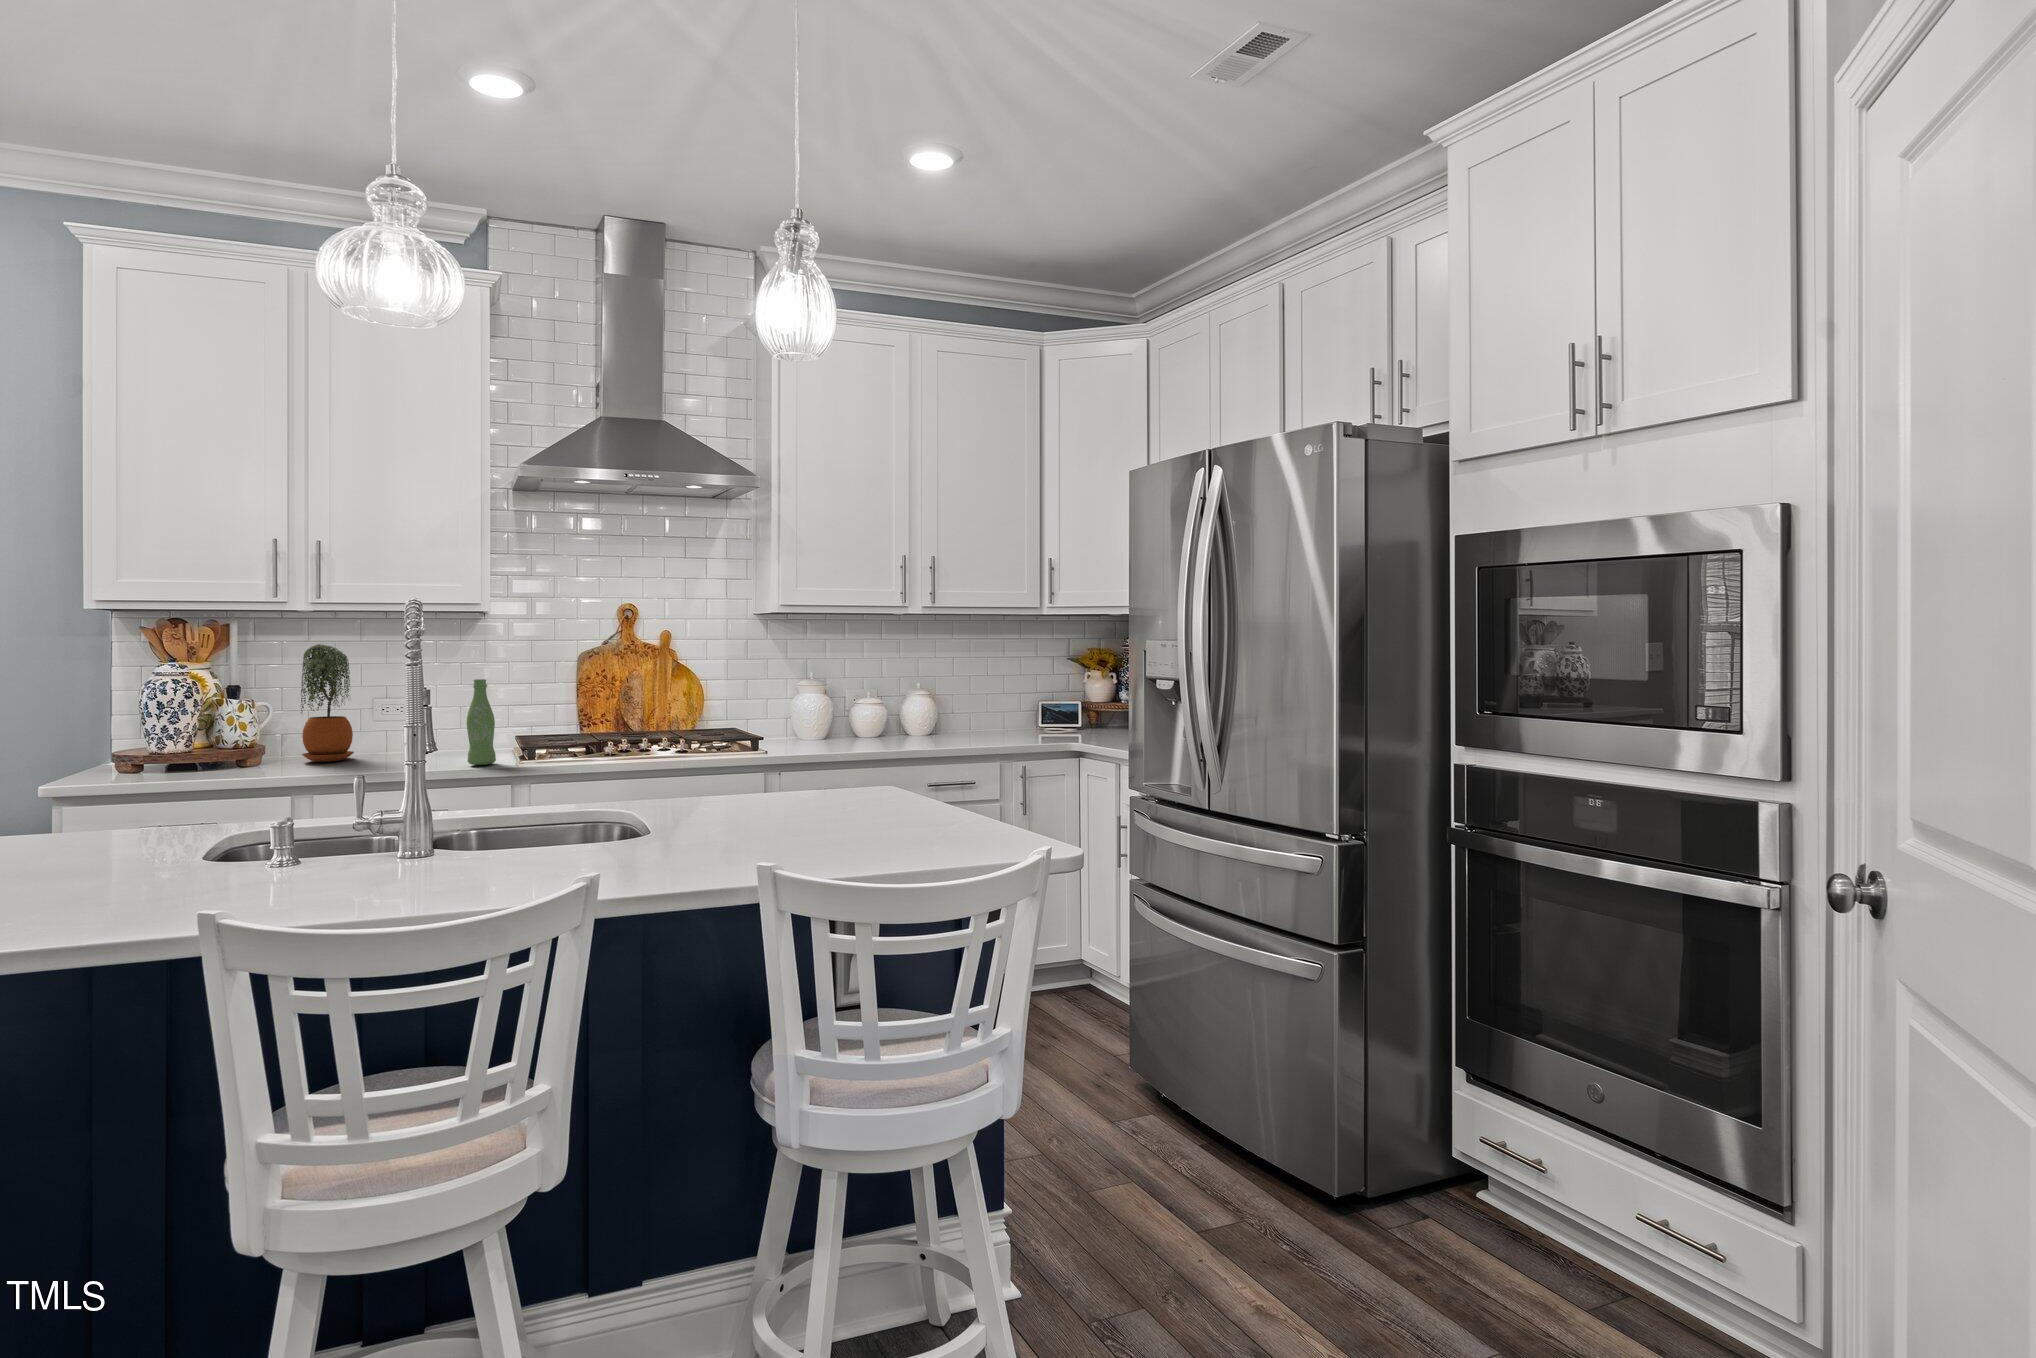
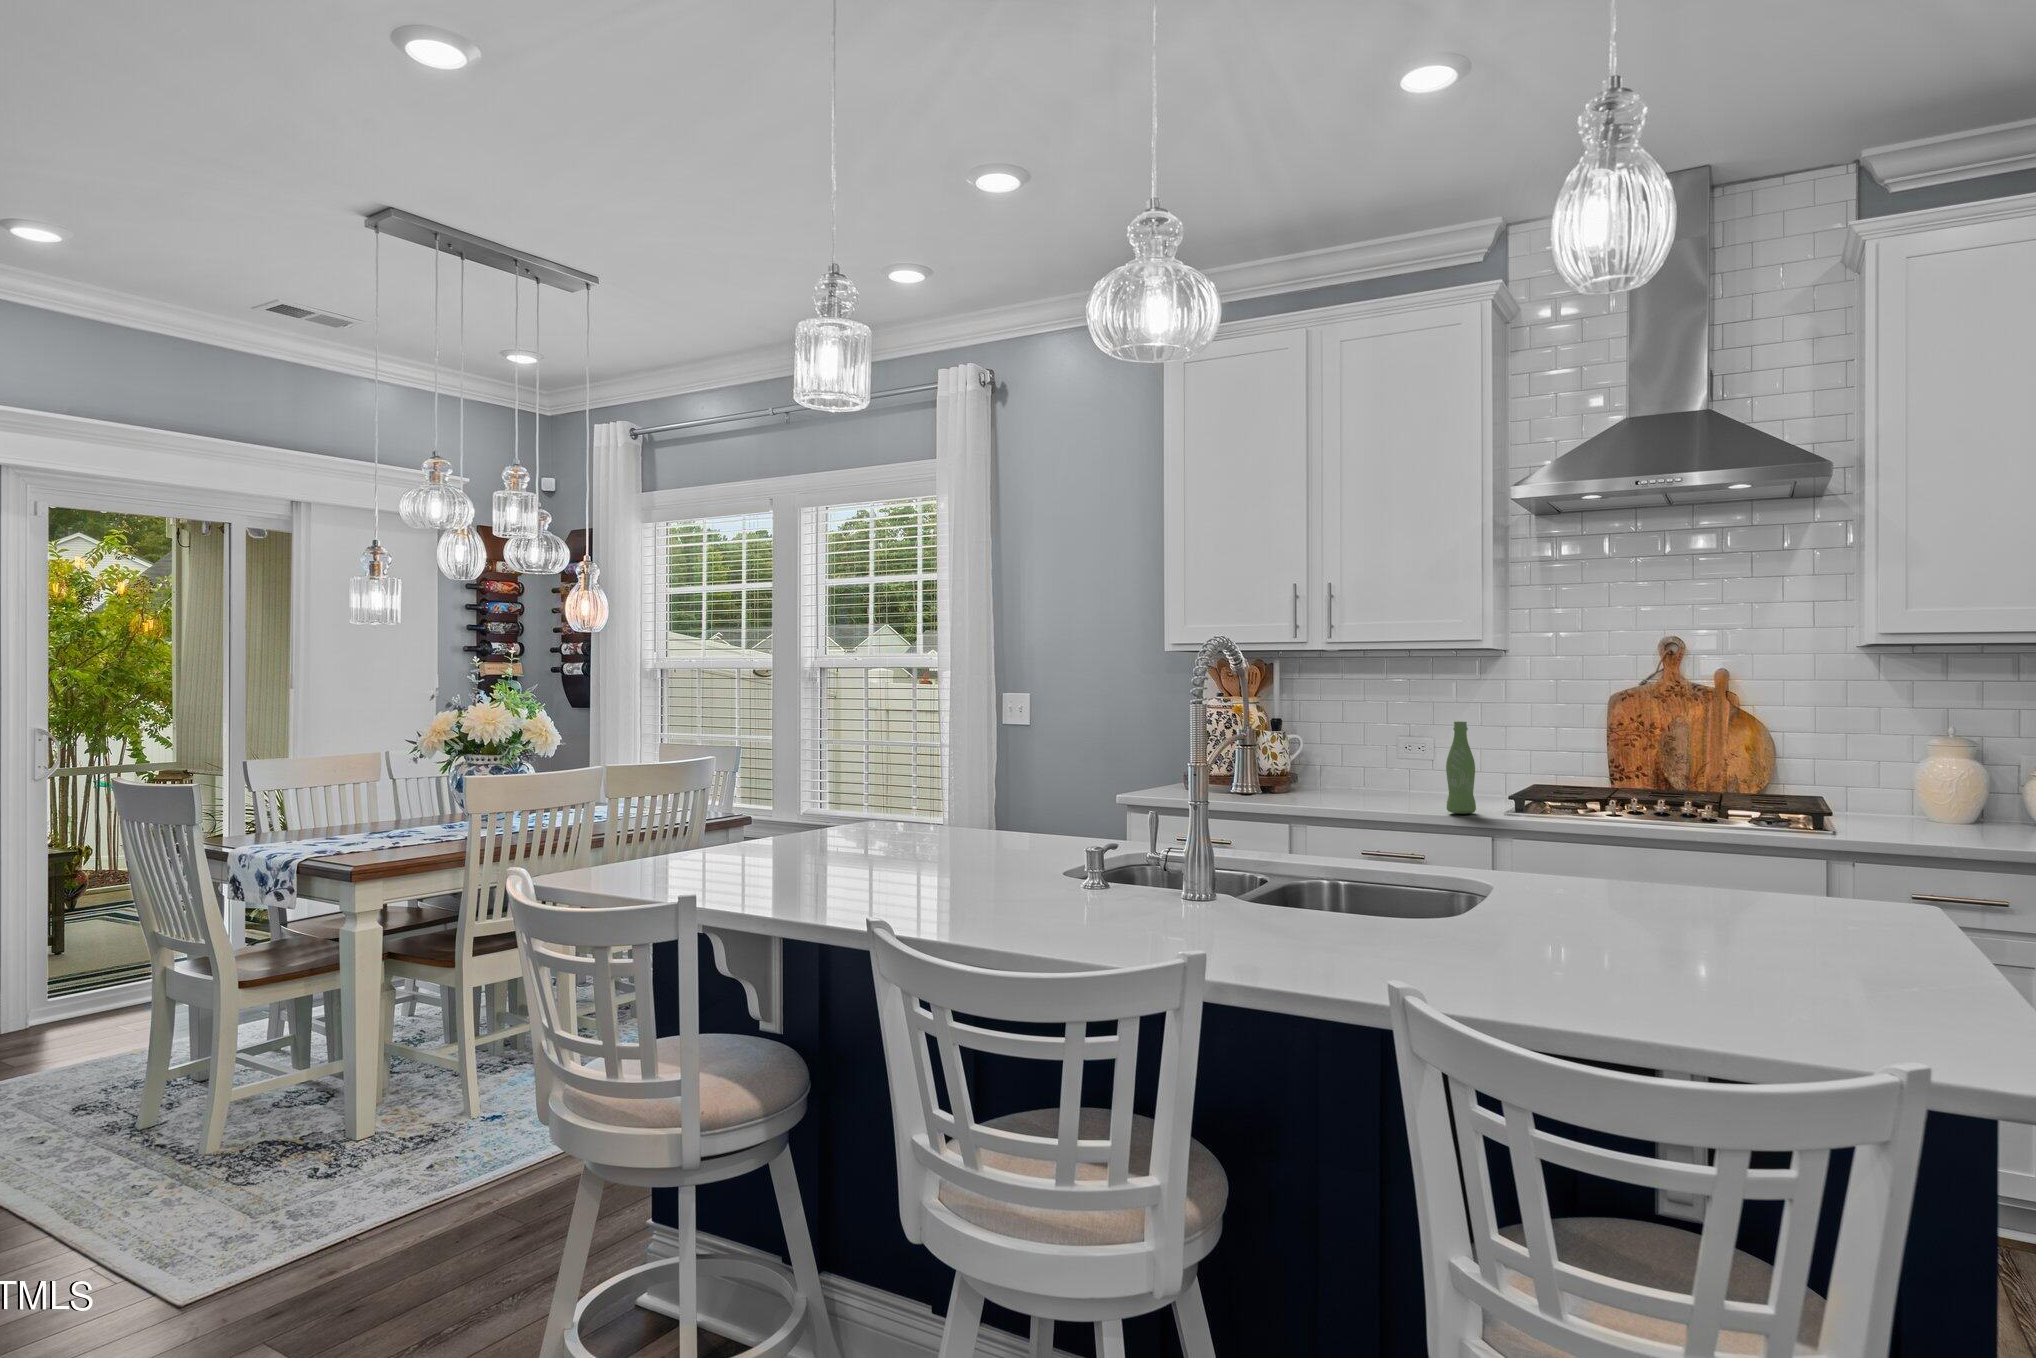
potted plant: present [301,644,354,762] -> none [1314,683,1363,797]

